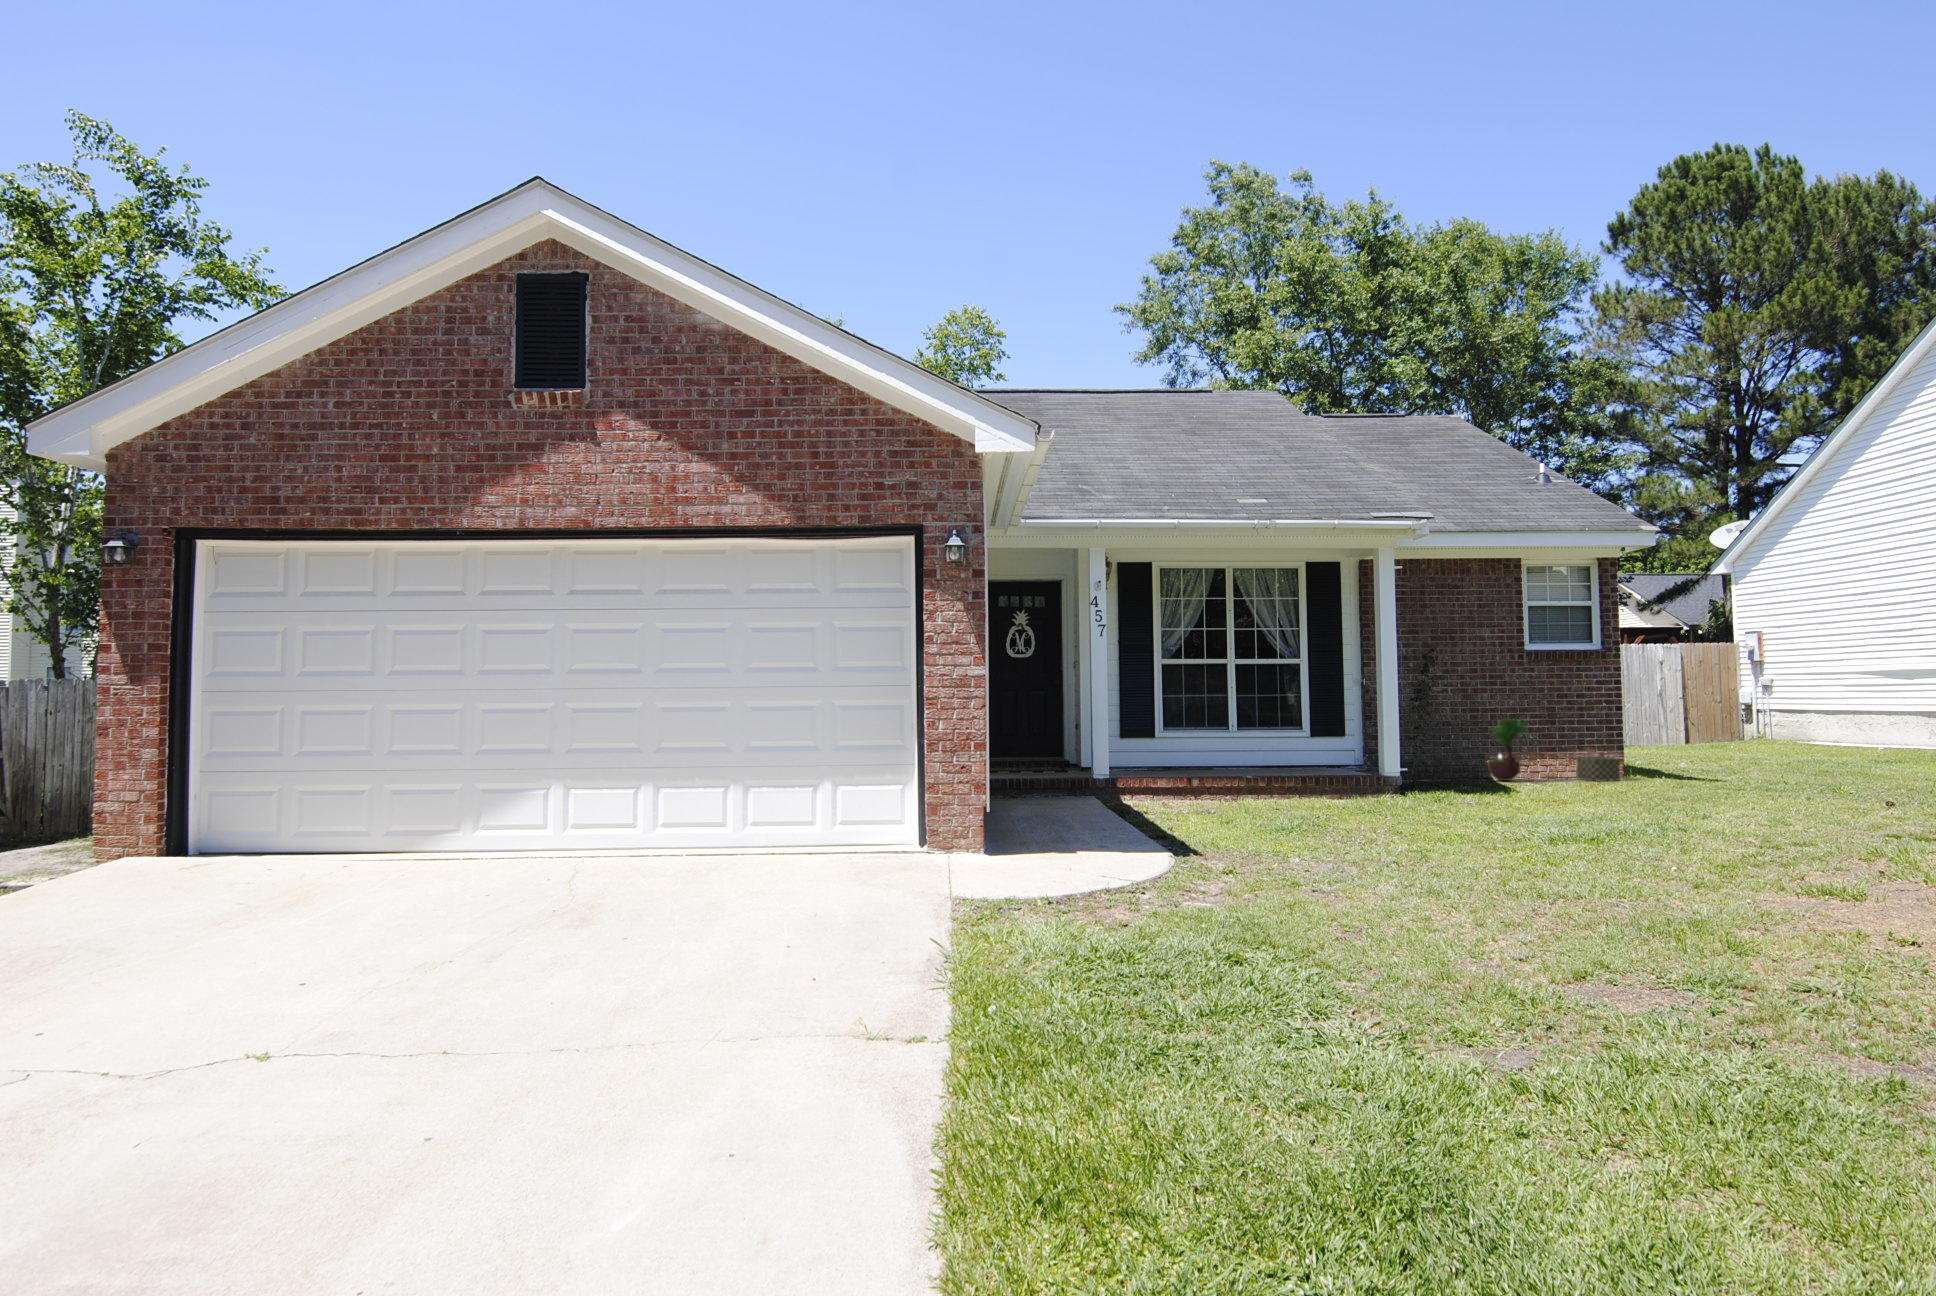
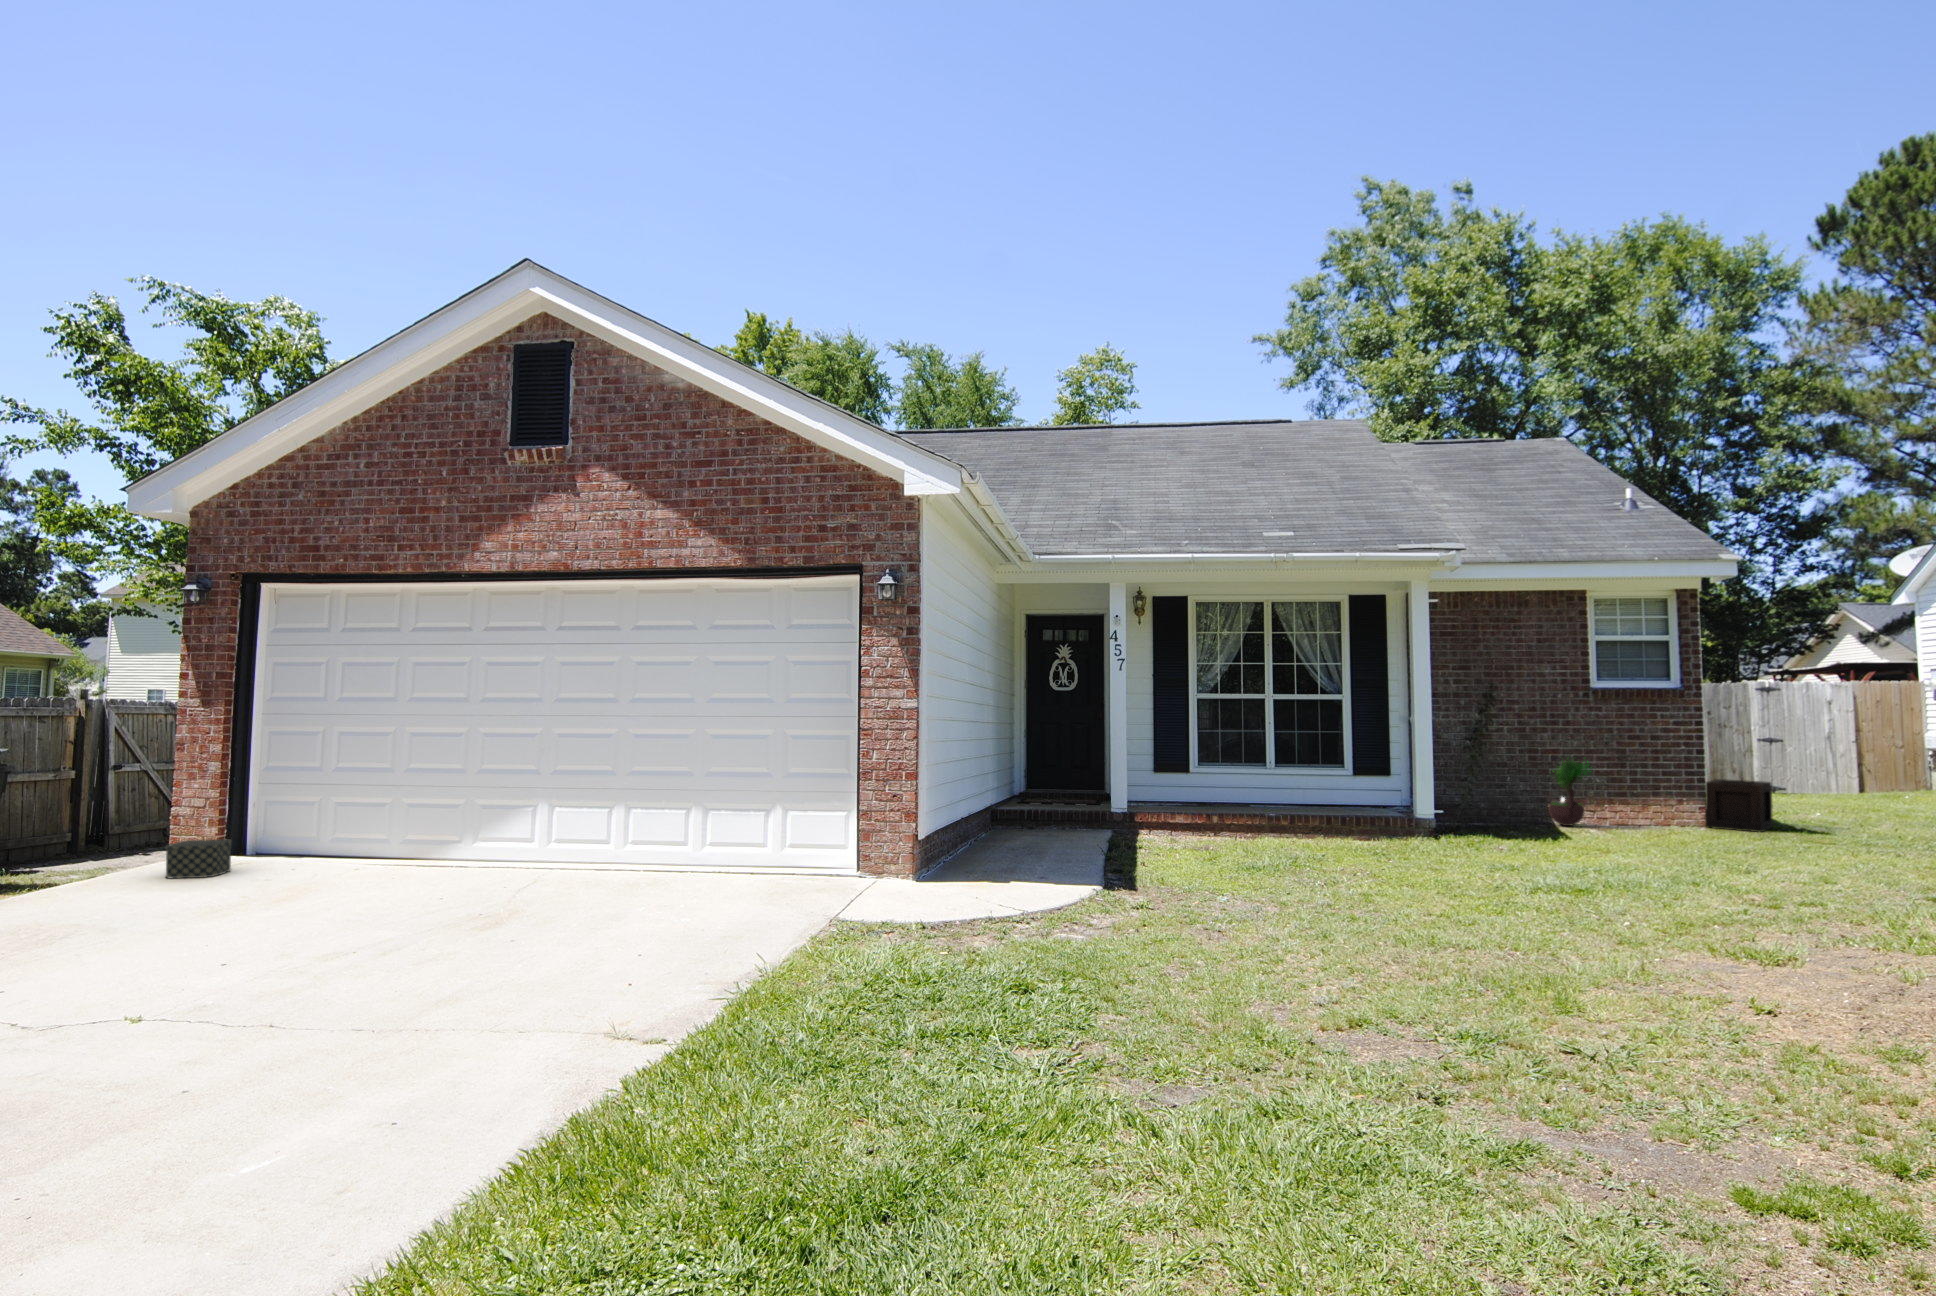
wooden crate: none [1621,734,1675,781] -> present [1705,779,1772,832]
storage box: present [1576,756,1620,781] -> present [166,839,231,879]

